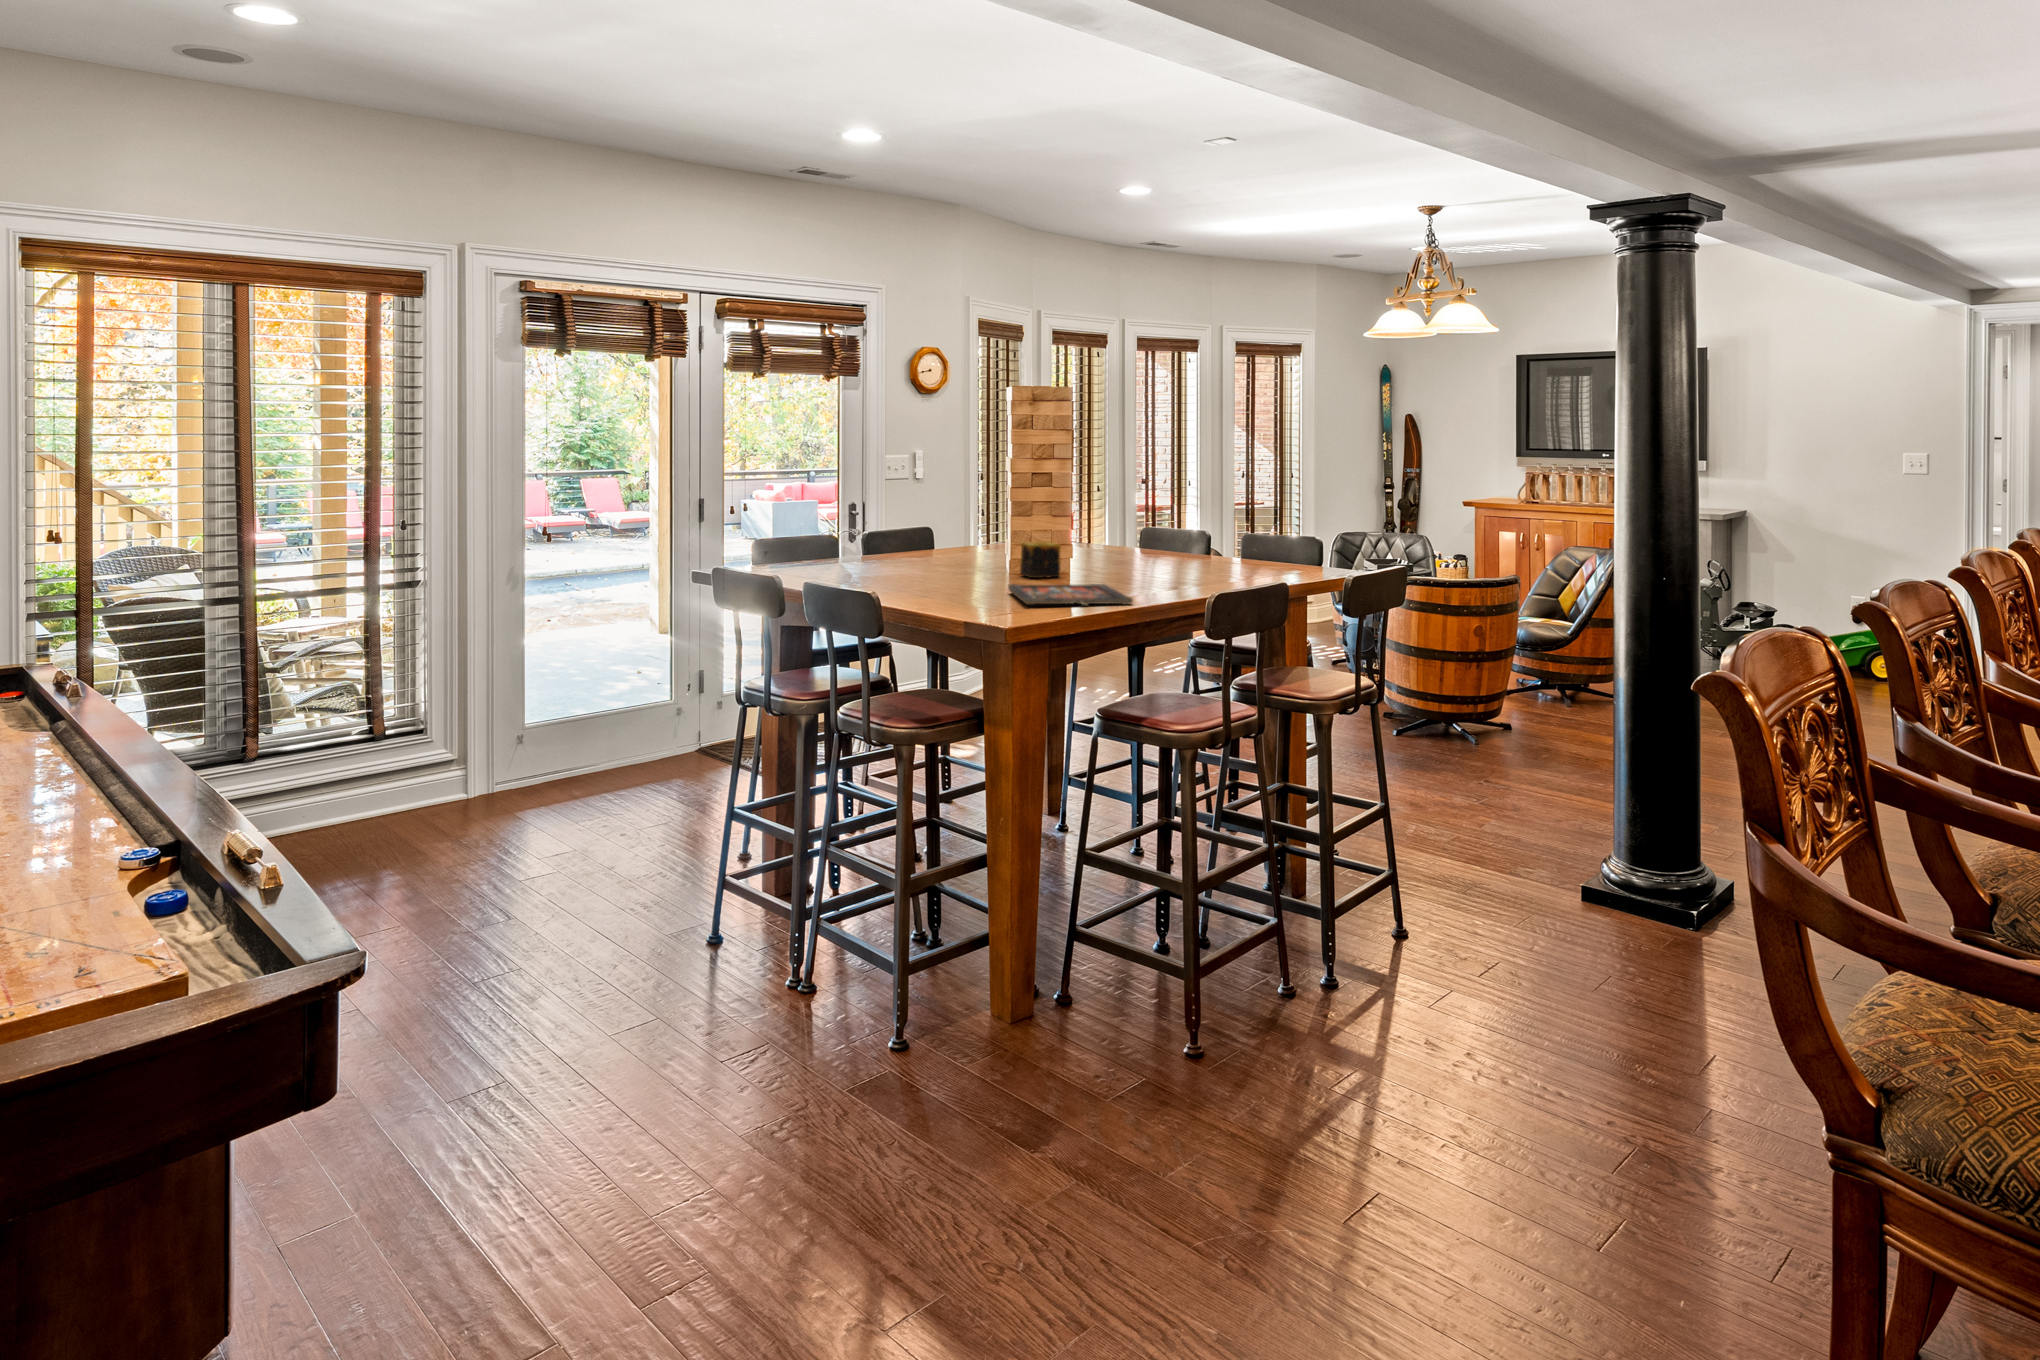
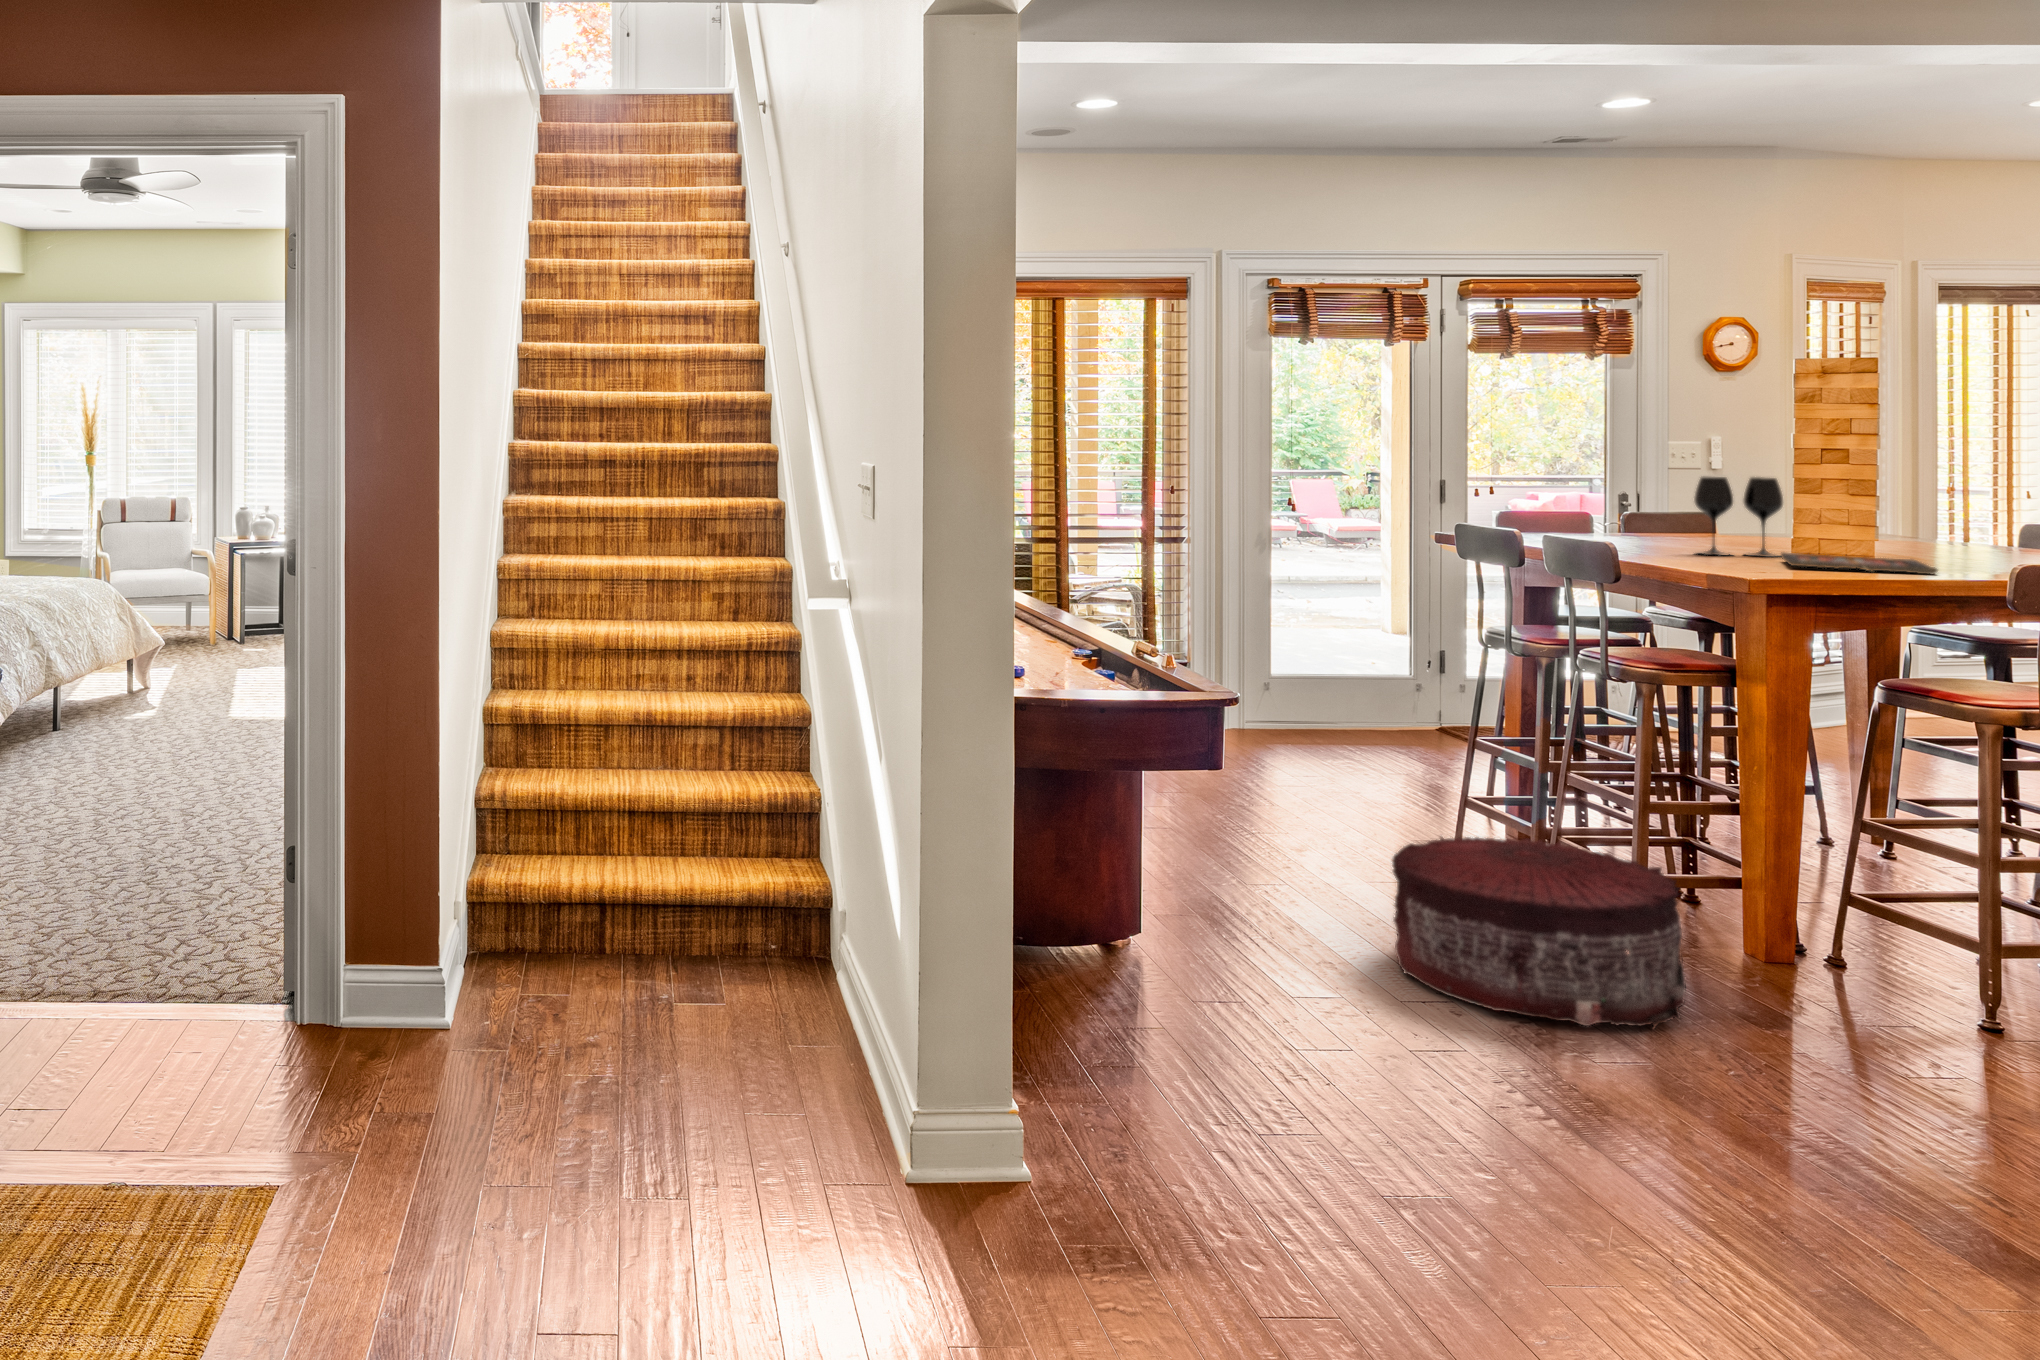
wine glass: none [934,508,1005,588] -> present [1694,477,1783,557]
candle: present [1020,542,1061,578] -> none [1812,518,1866,556]
pouf: none [652,952,964,1237] -> present [1392,837,1686,1029]

